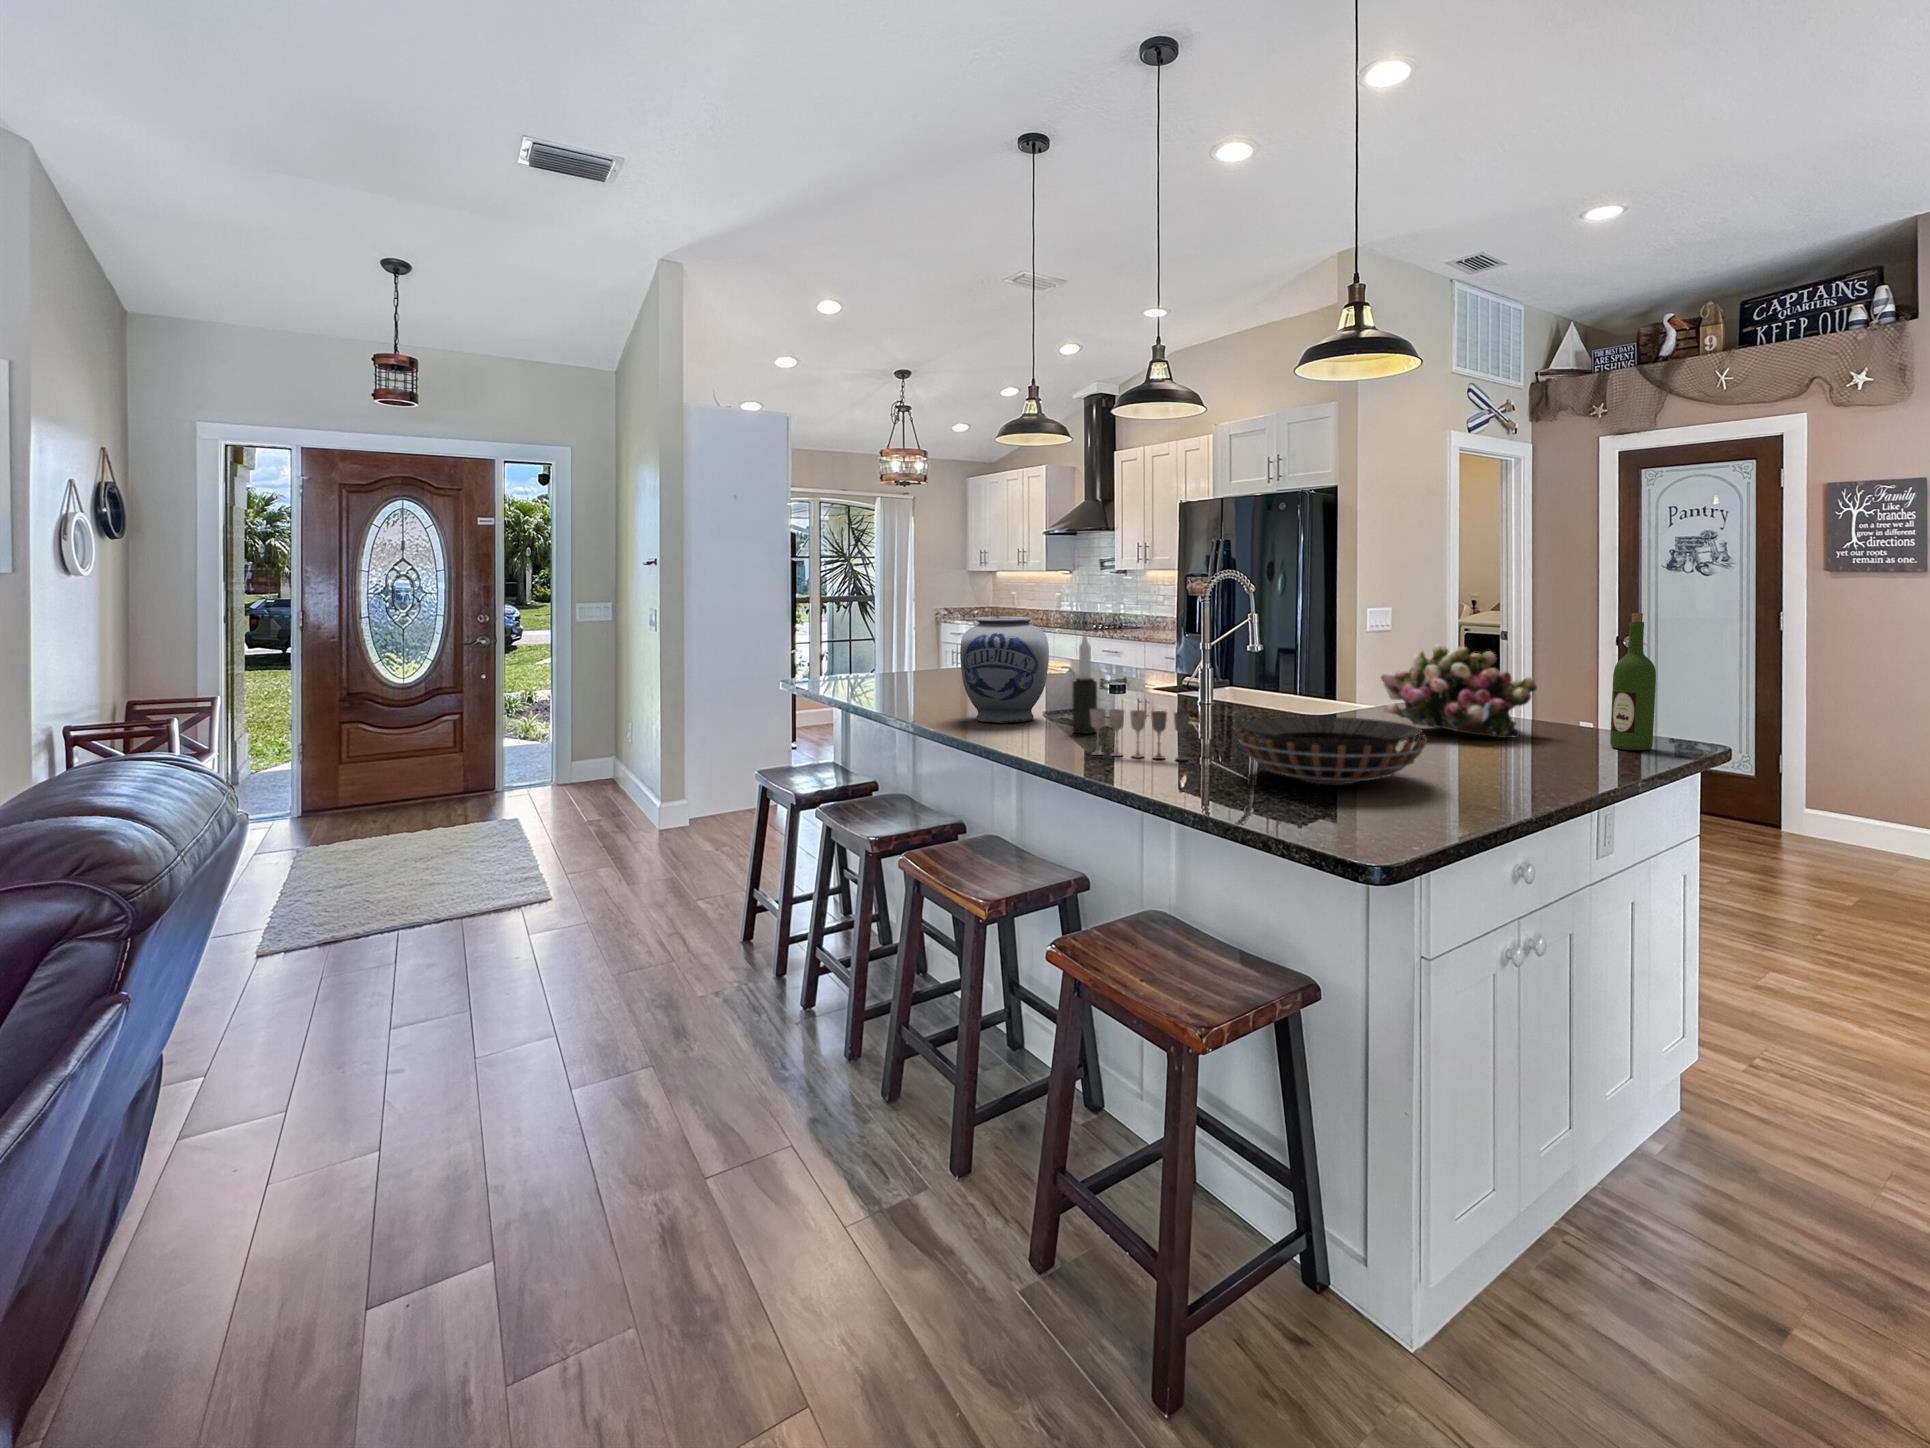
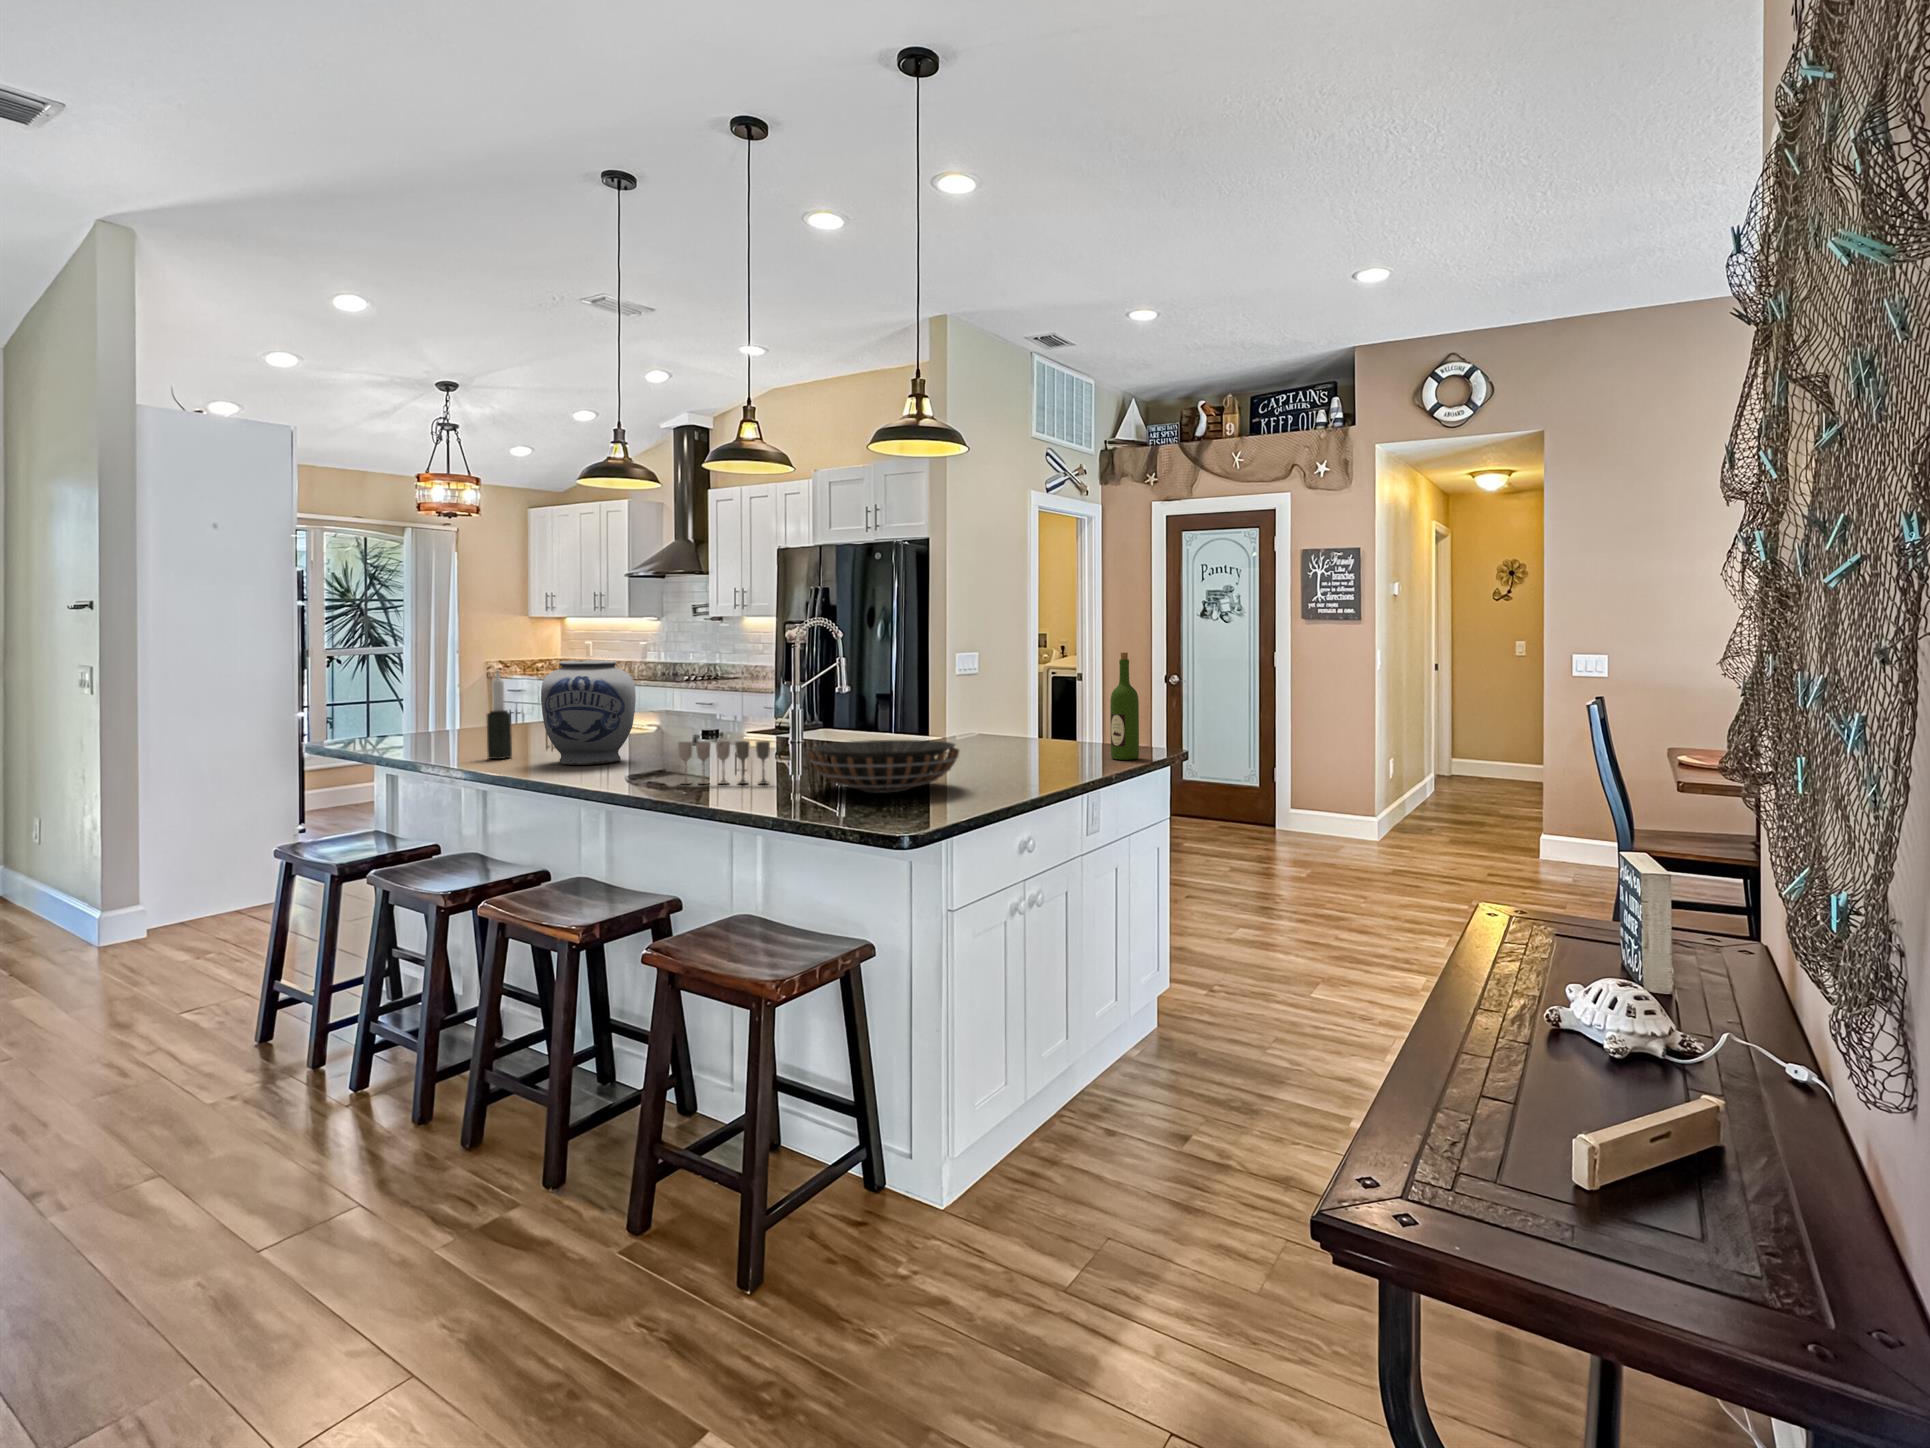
candle: present [1073,633,1097,734] -> present [487,671,512,759]
flower arrangement: present [1381,644,1537,738] -> none [940,680,1061,756]

